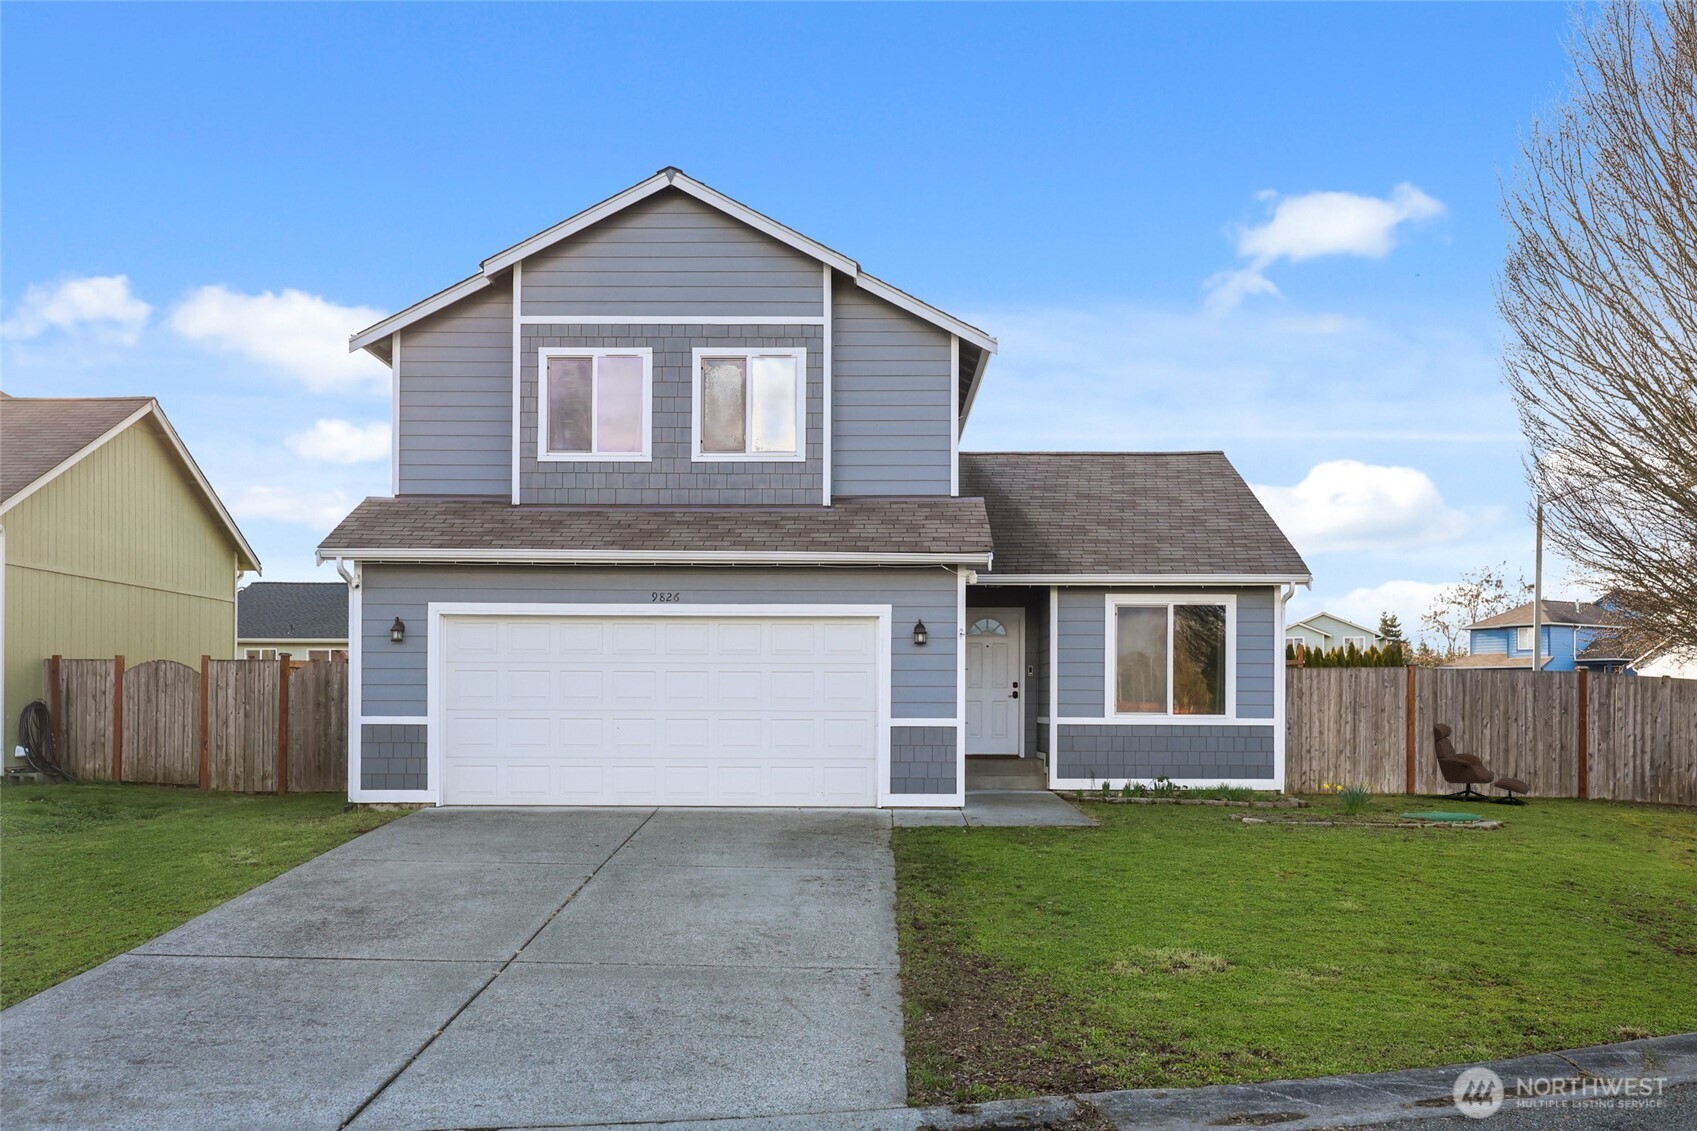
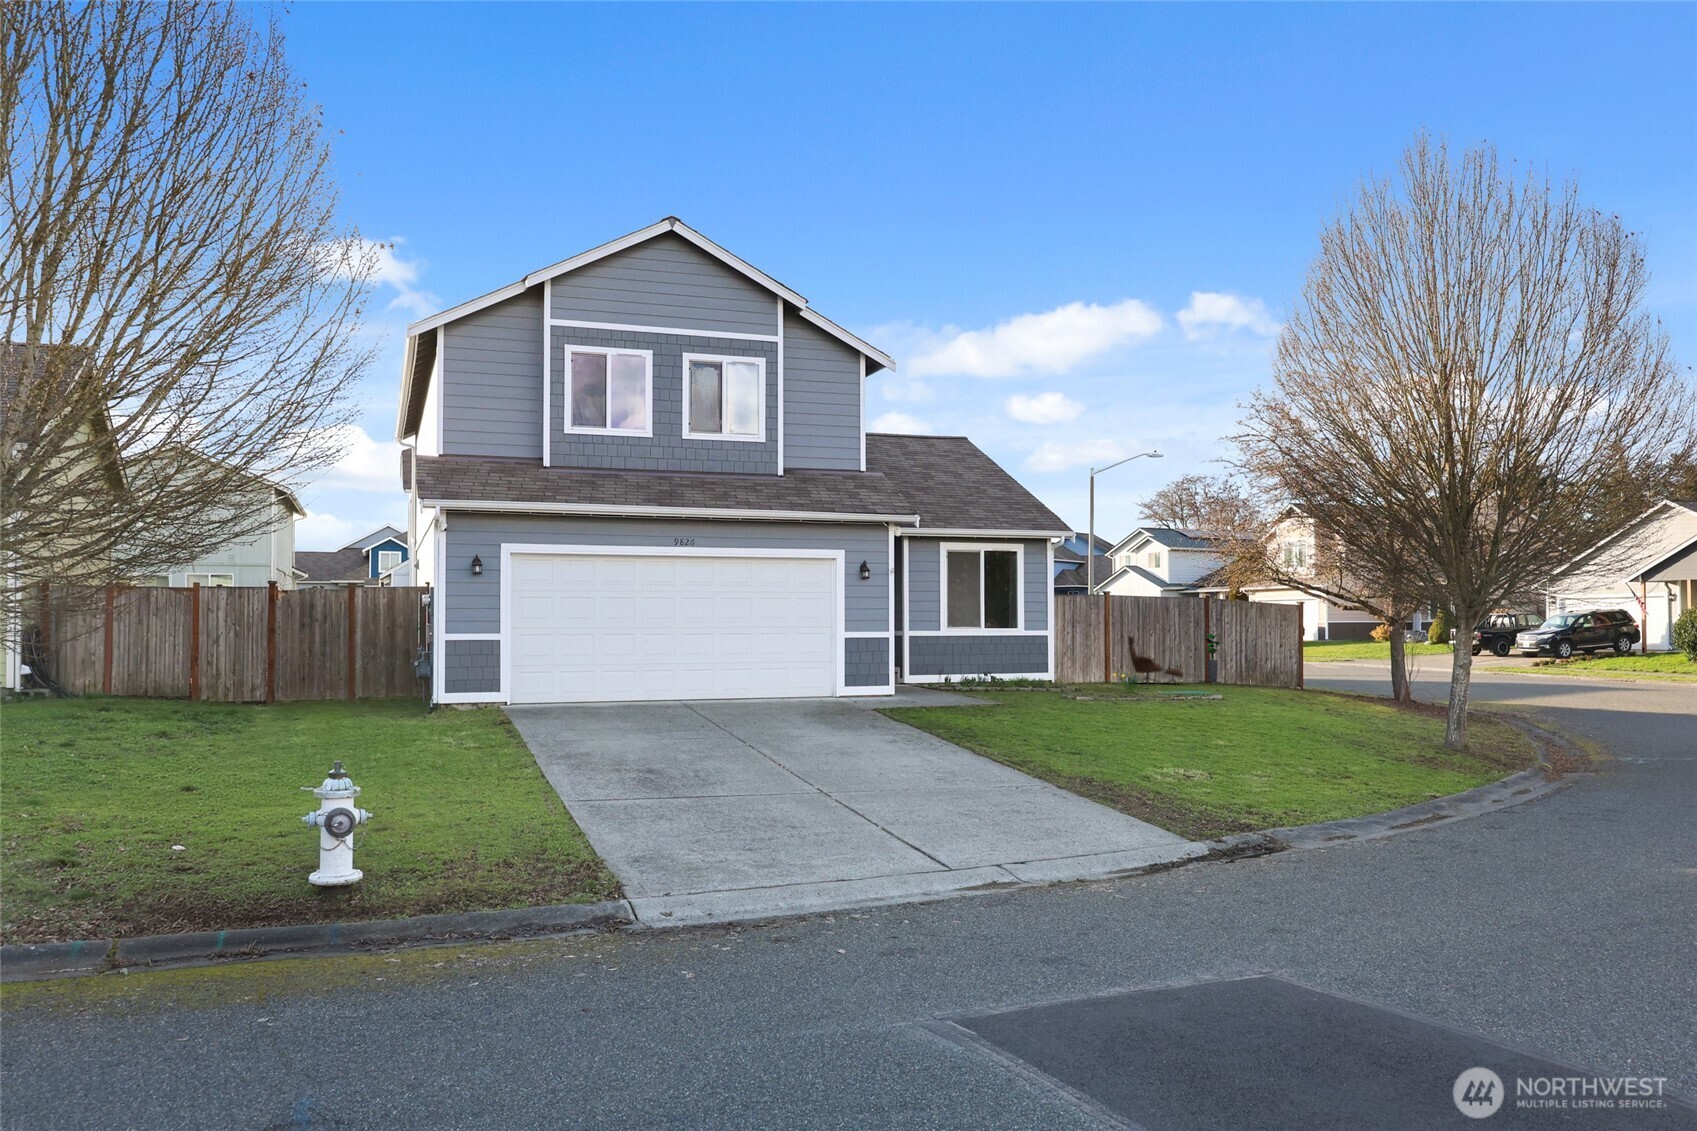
potted plant: none [1572,724,1610,802] -> present [1205,634,1222,683]

